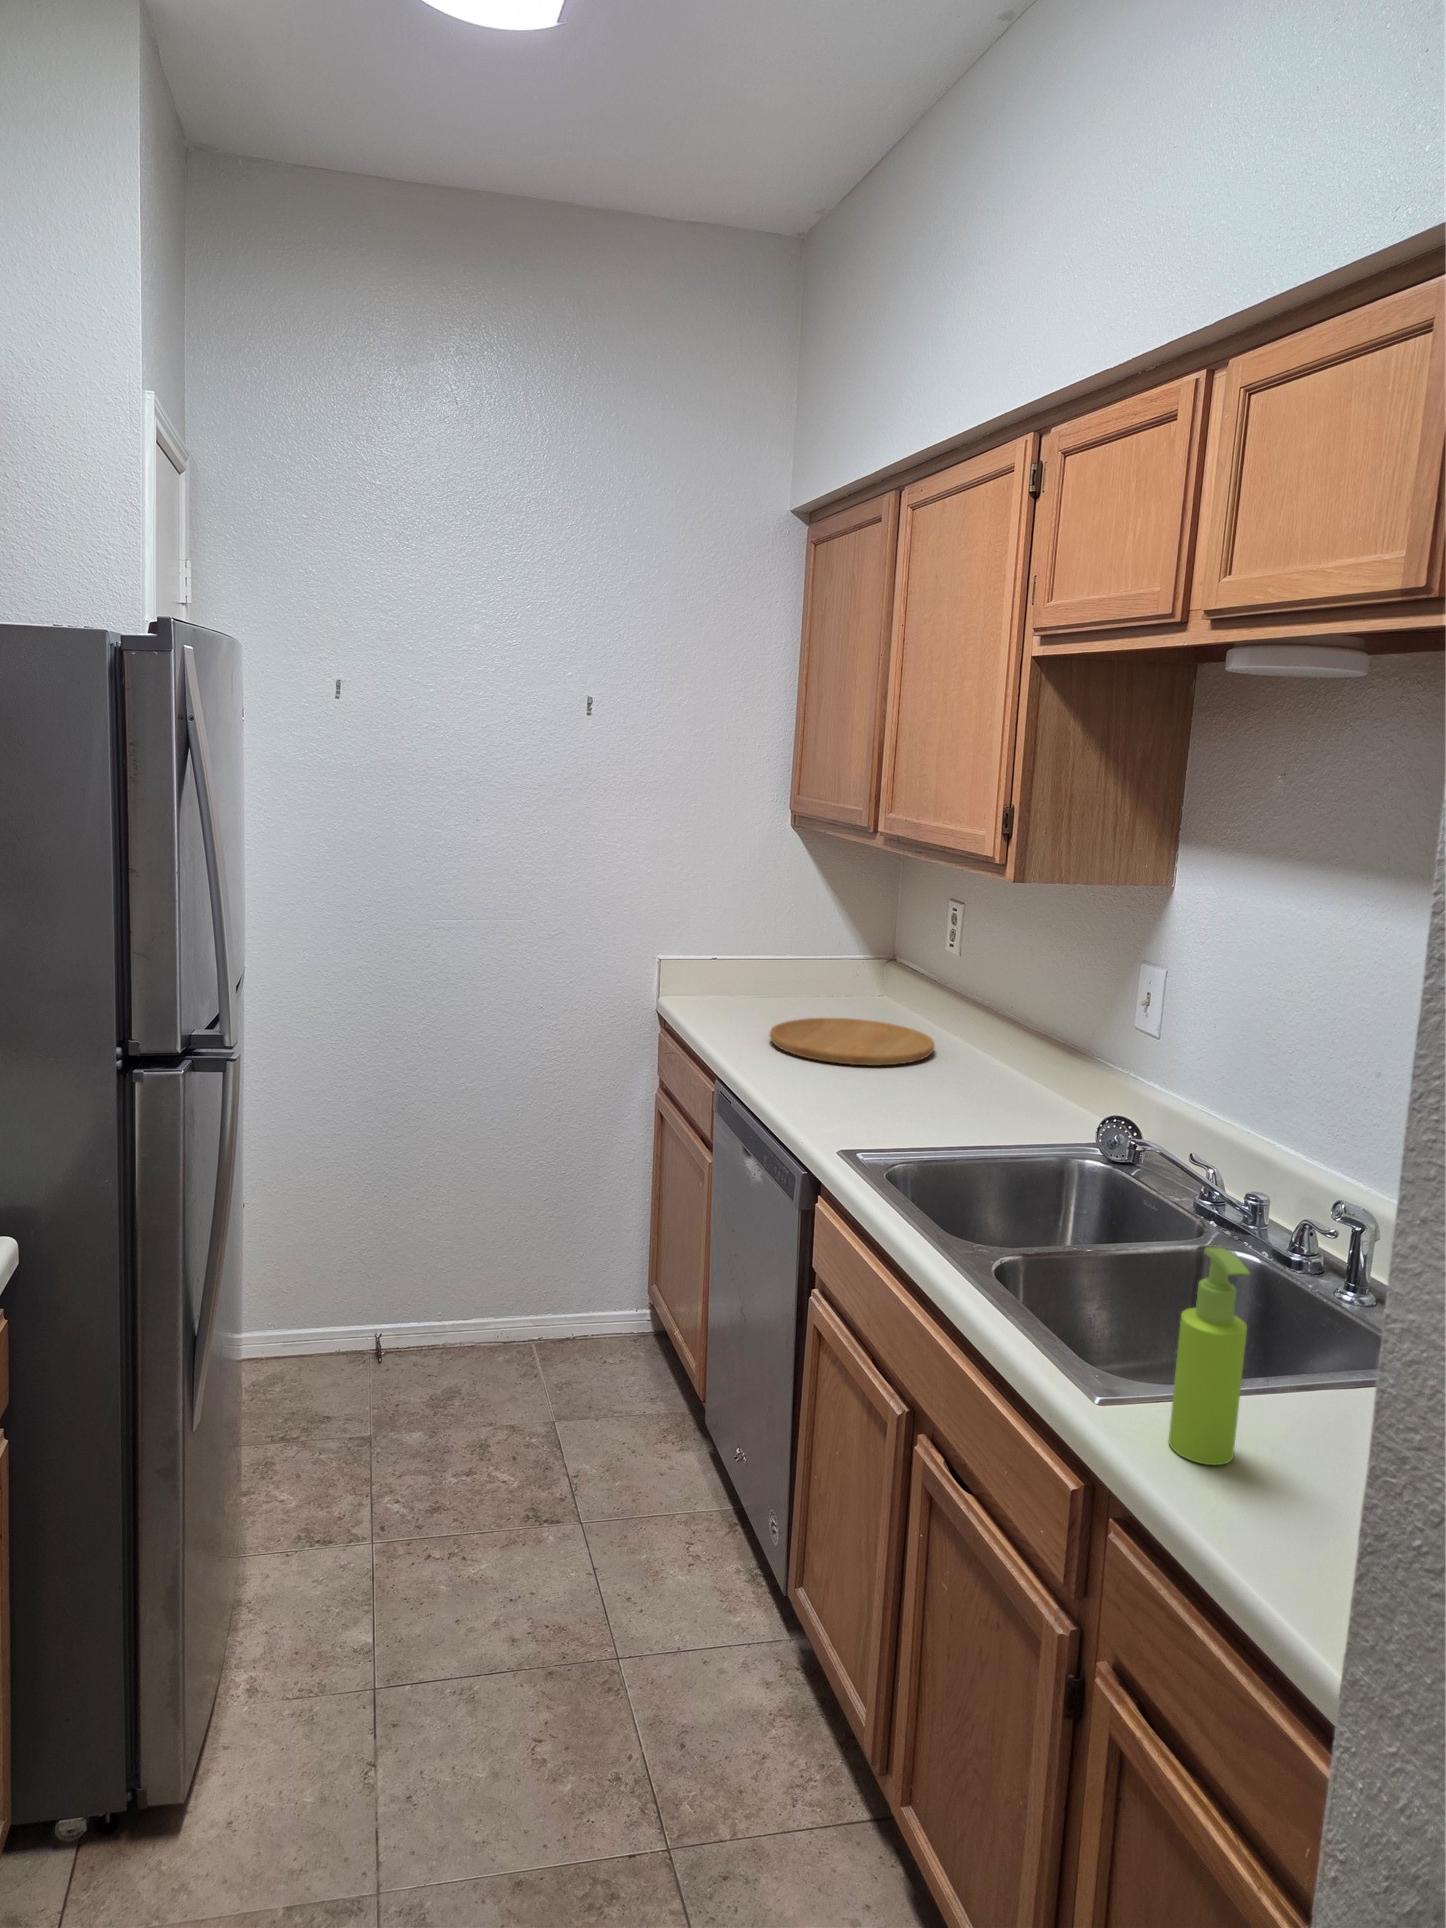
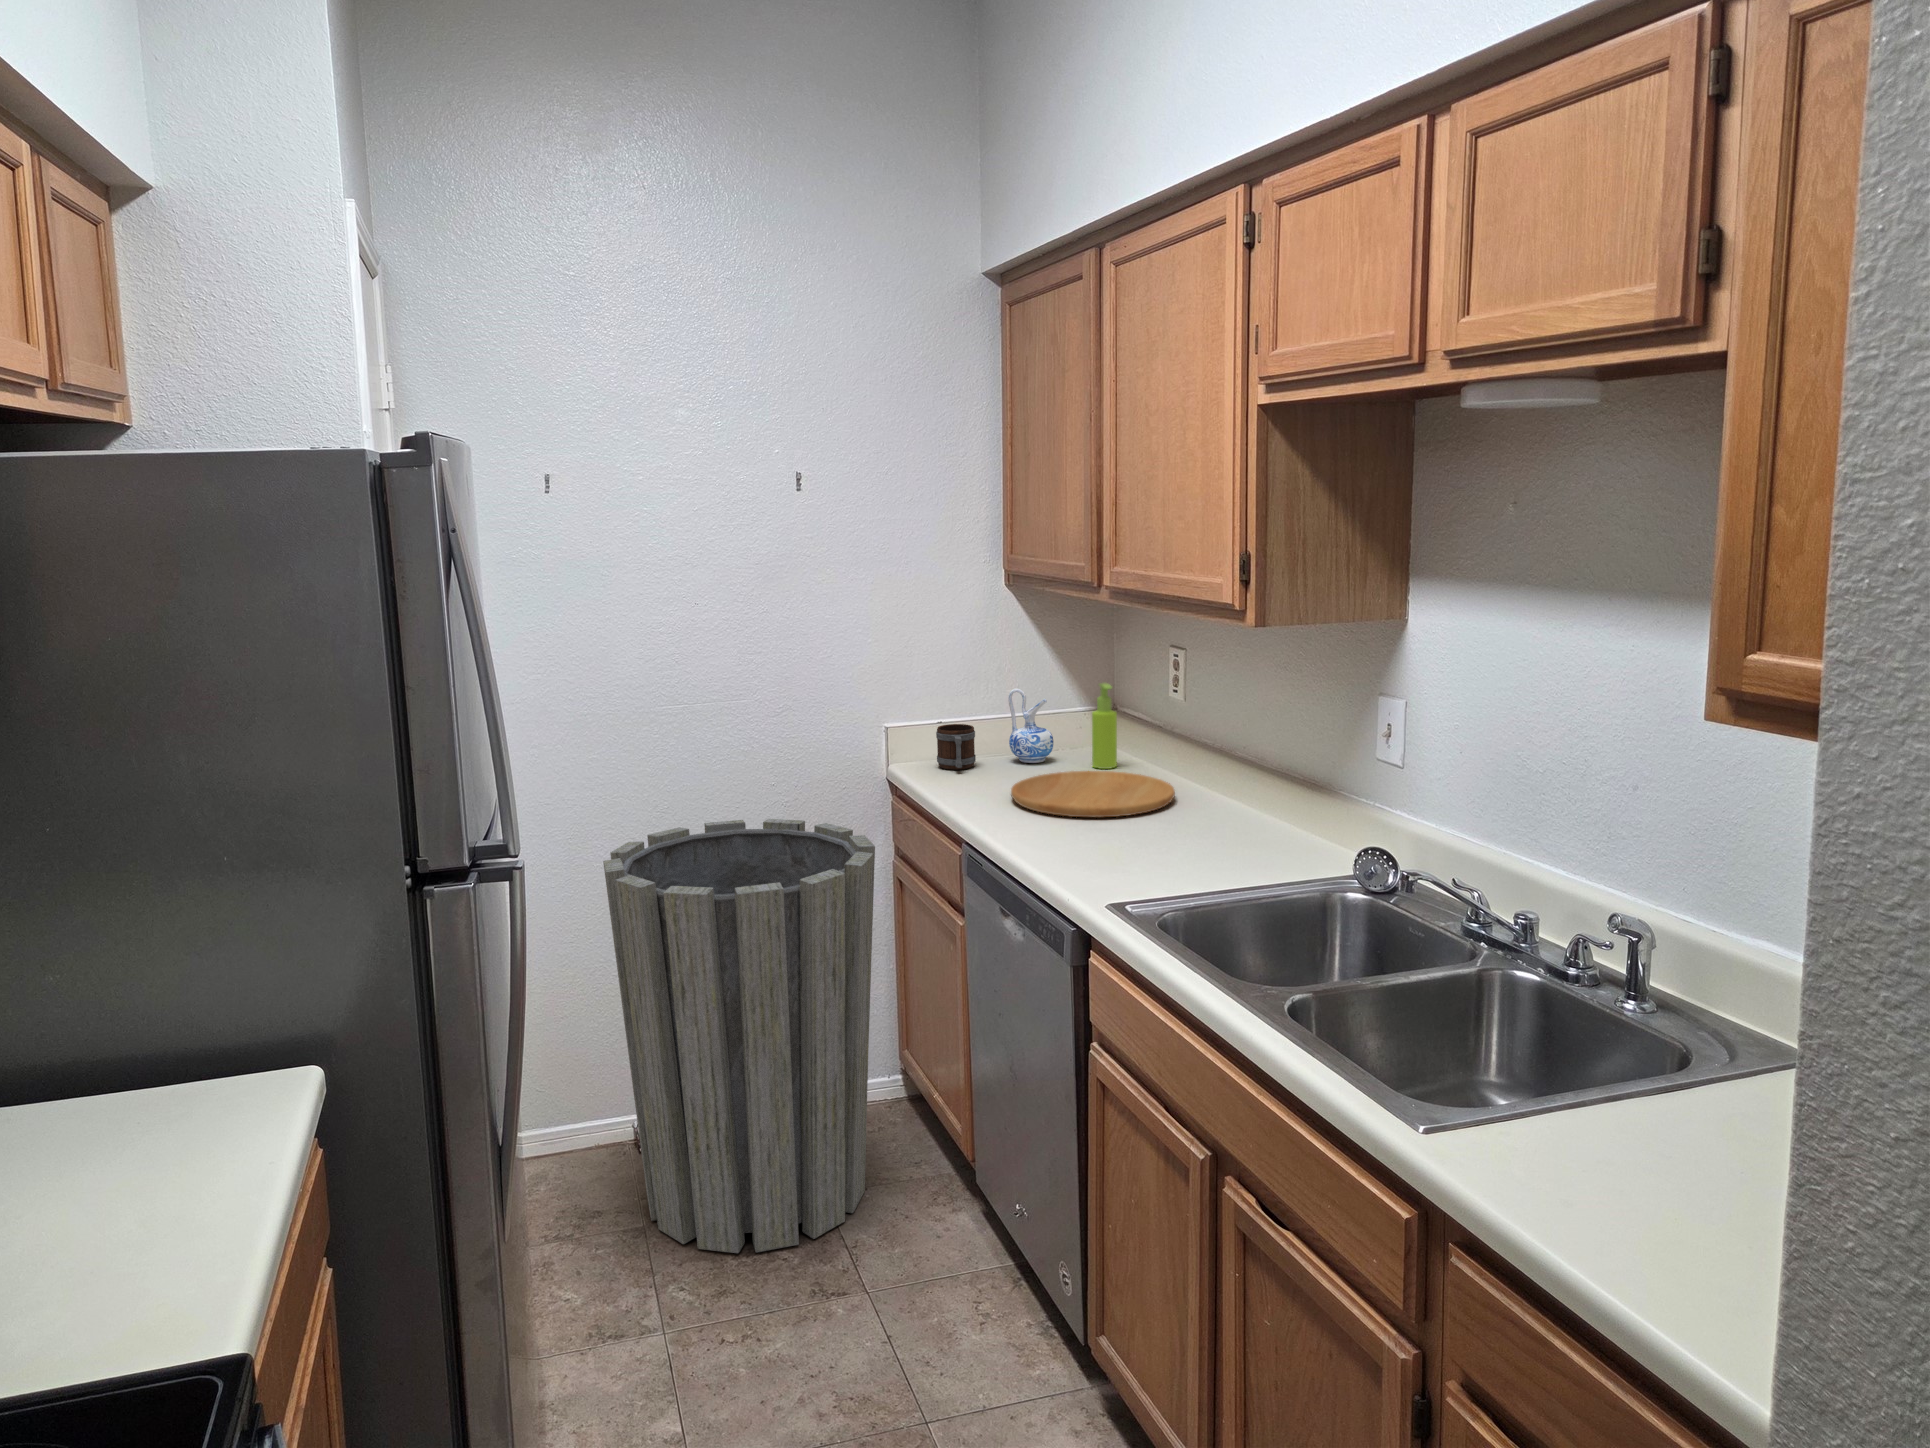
ceramic pitcher: none [780,932,824,1007] -> present [1008,689,1053,763]
mug: none [706,962,746,1007] -> present [936,724,976,770]
trash can: none [361,1039,632,1471] -> present [603,819,875,1253]
soap dispenser: present [1169,1247,1249,1465] -> present [1092,683,1117,769]

